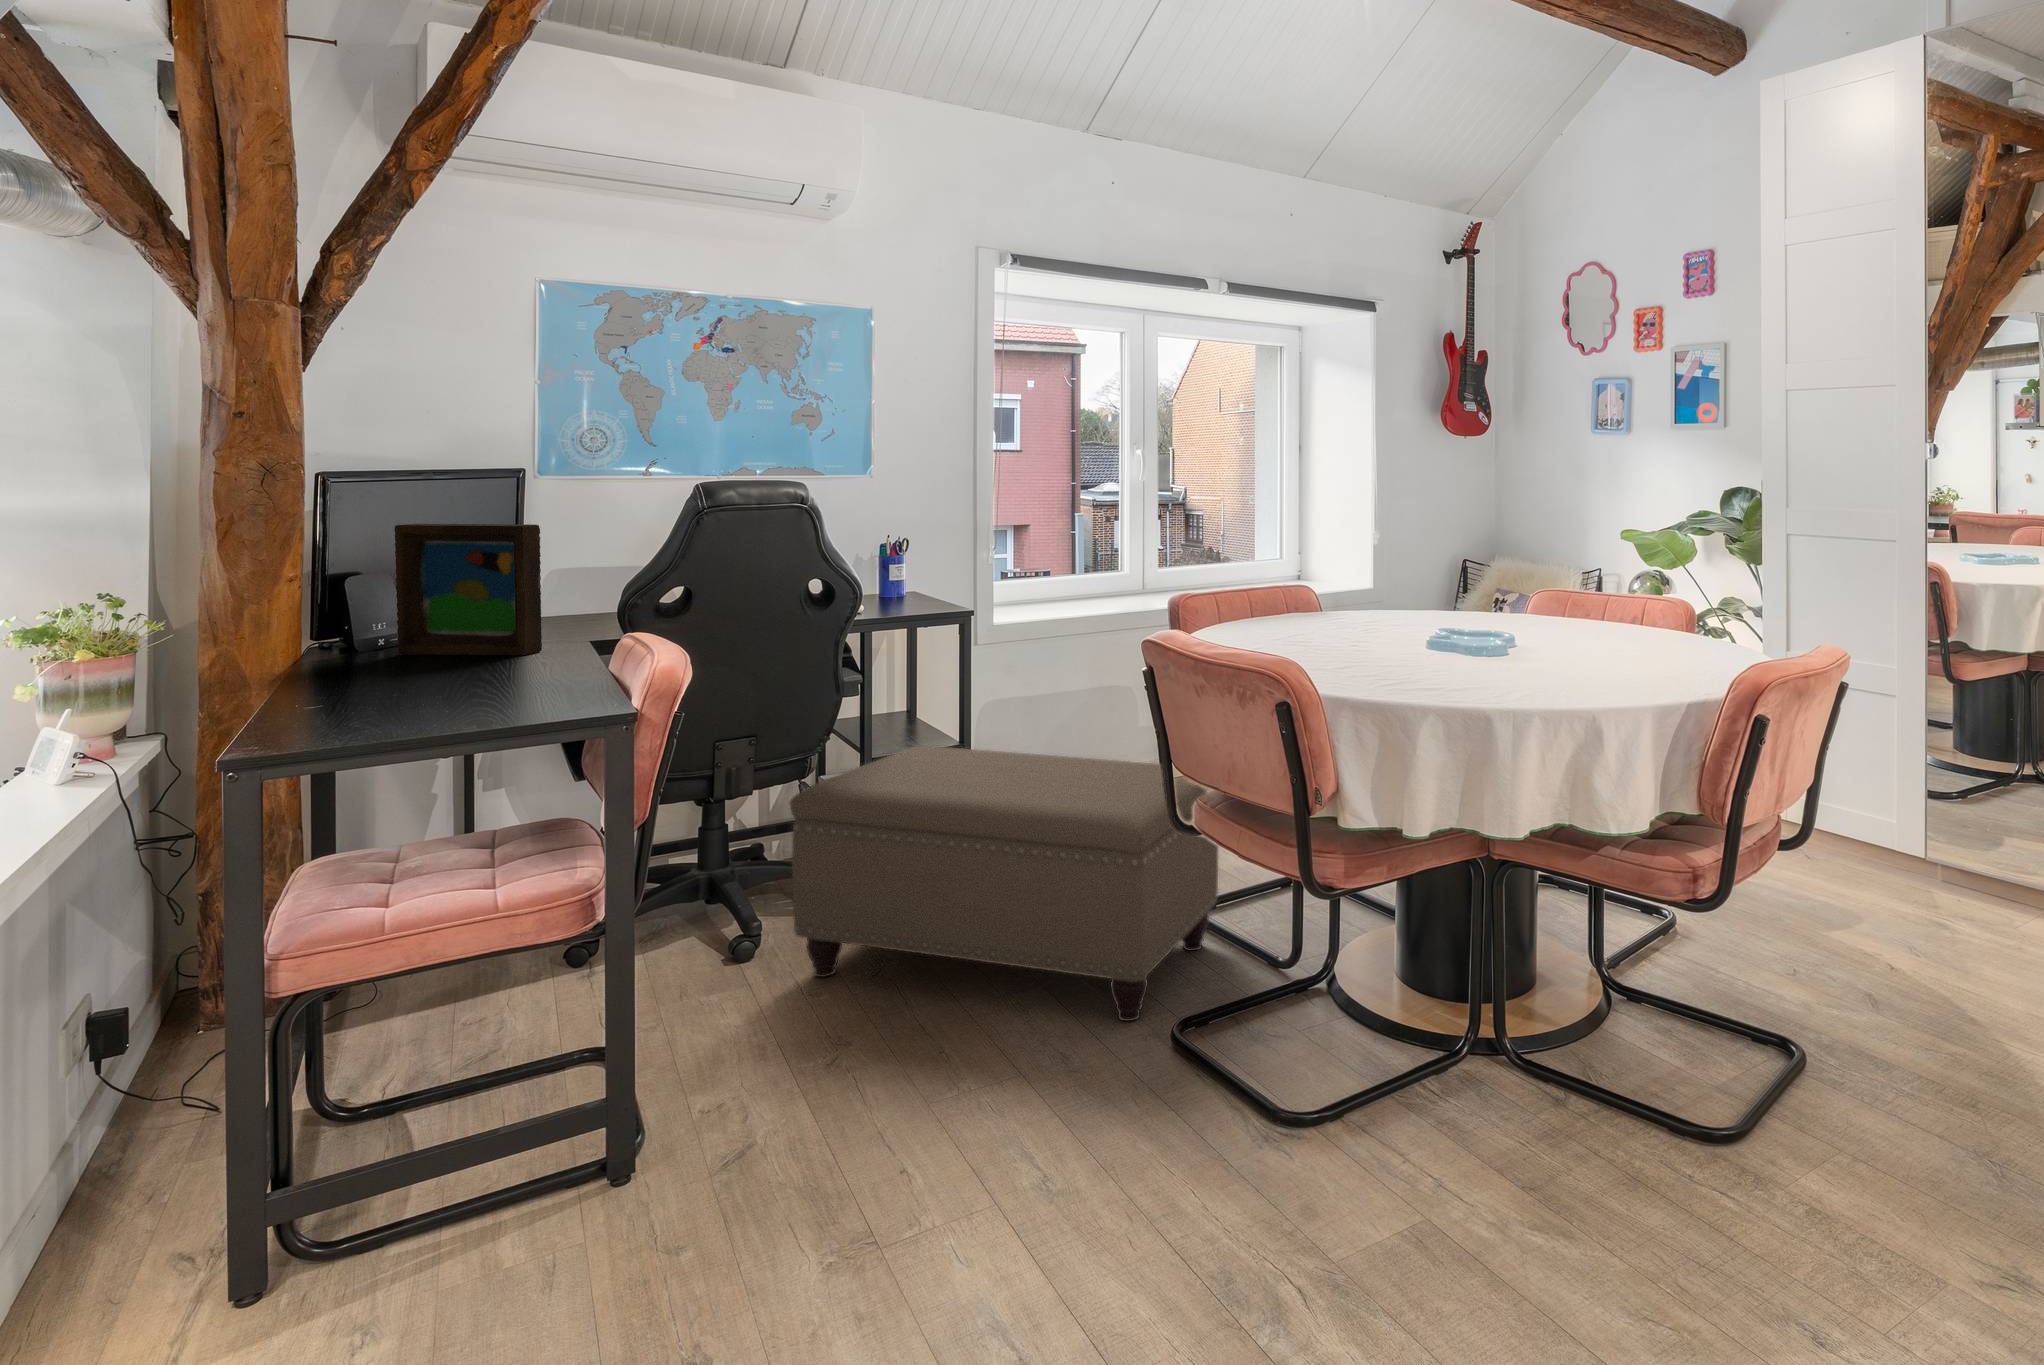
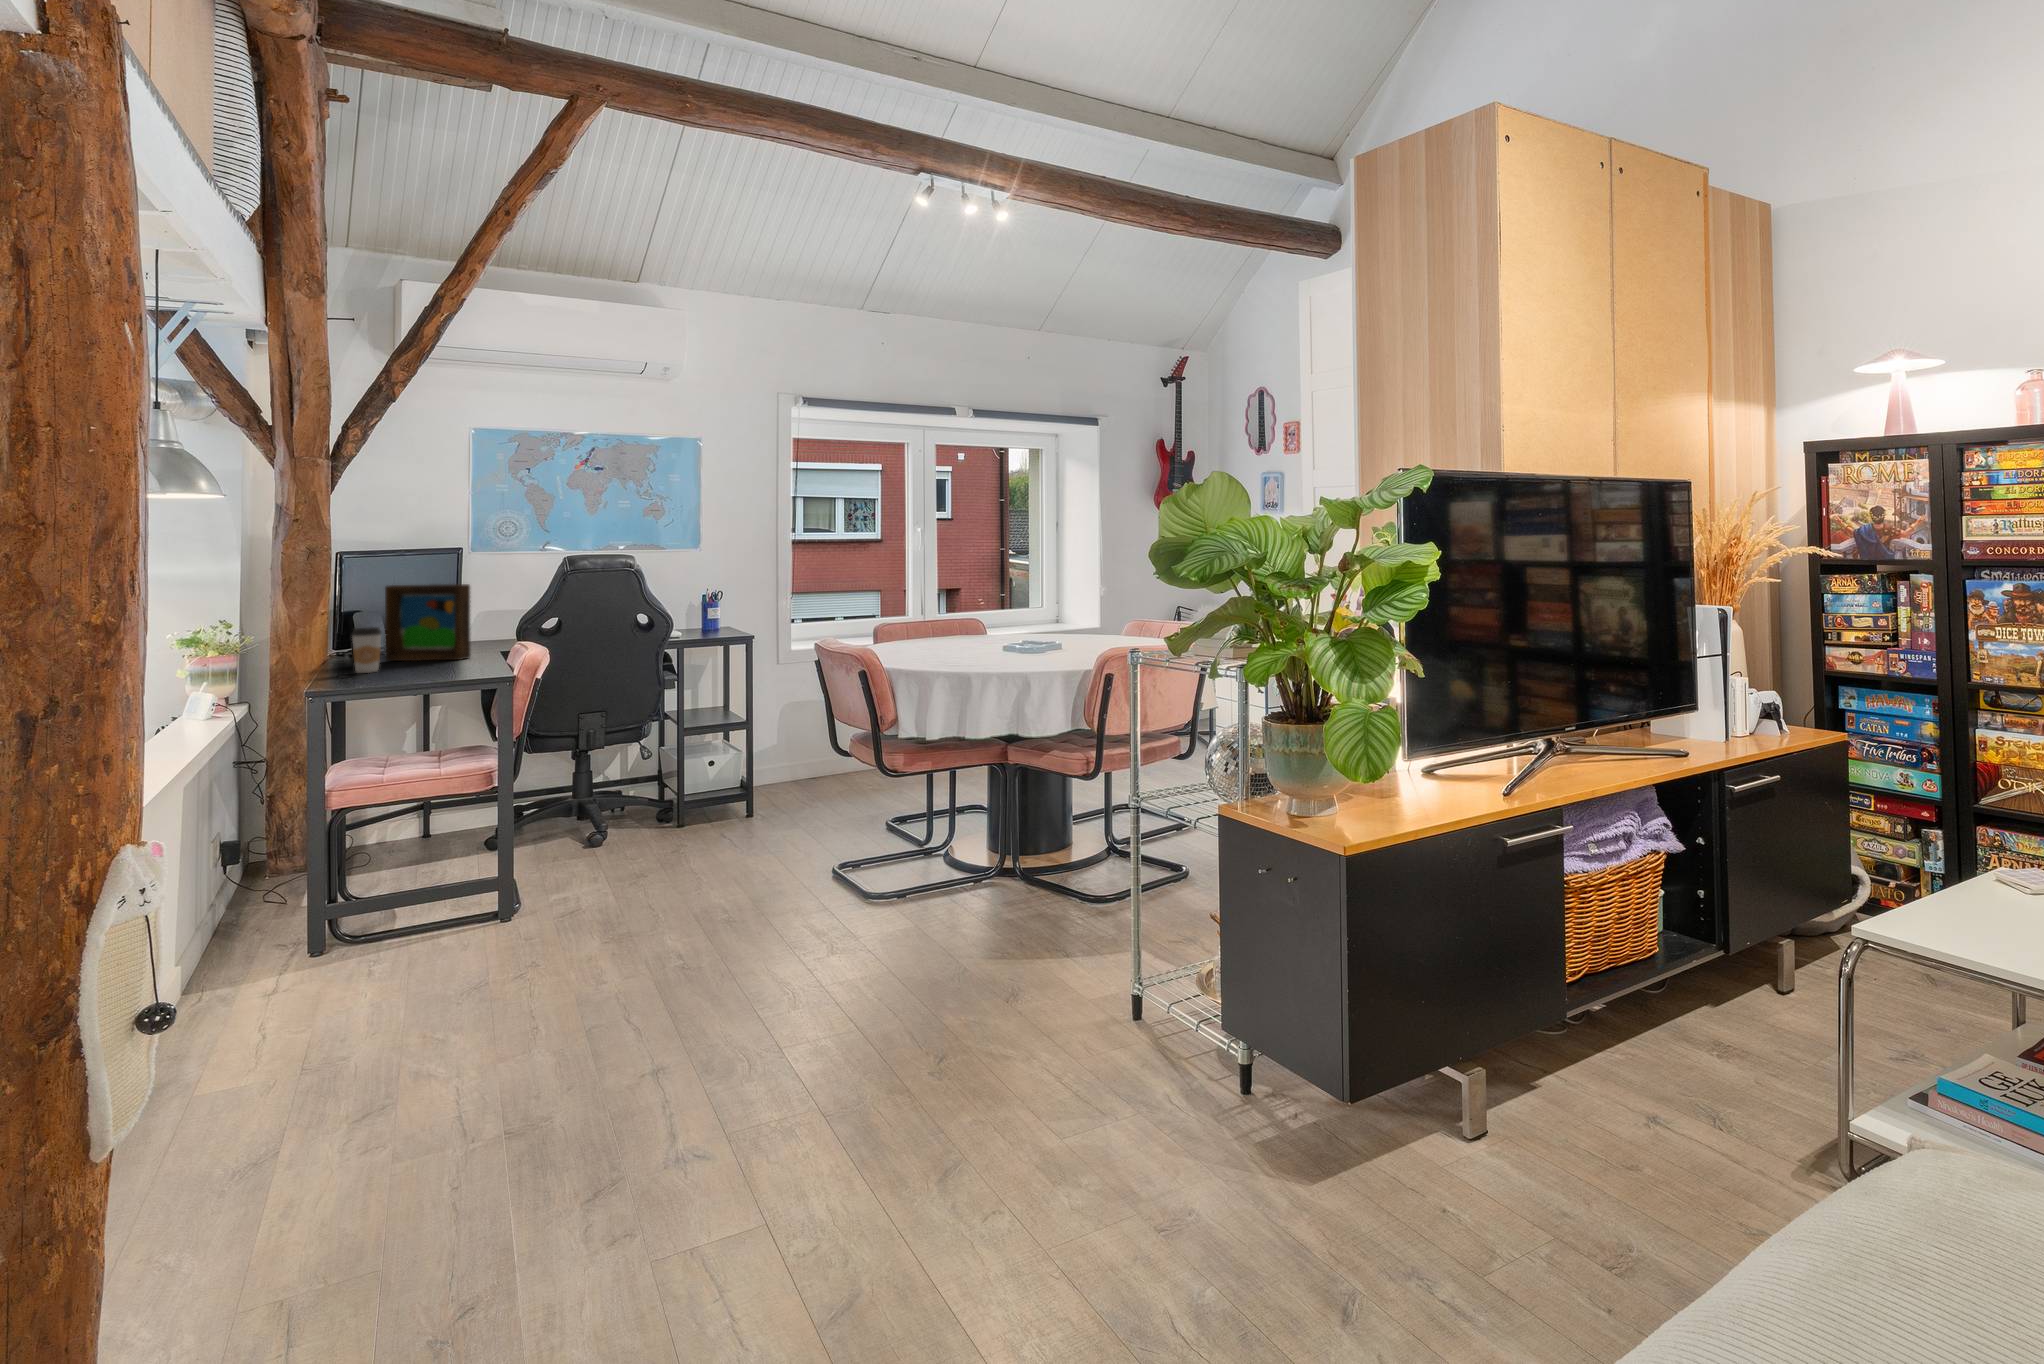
coffee cup: none [331,603,387,688] -> present [352,627,381,673]
ottoman: present [790,746,1218,1021] -> none [620,720,892,866]

